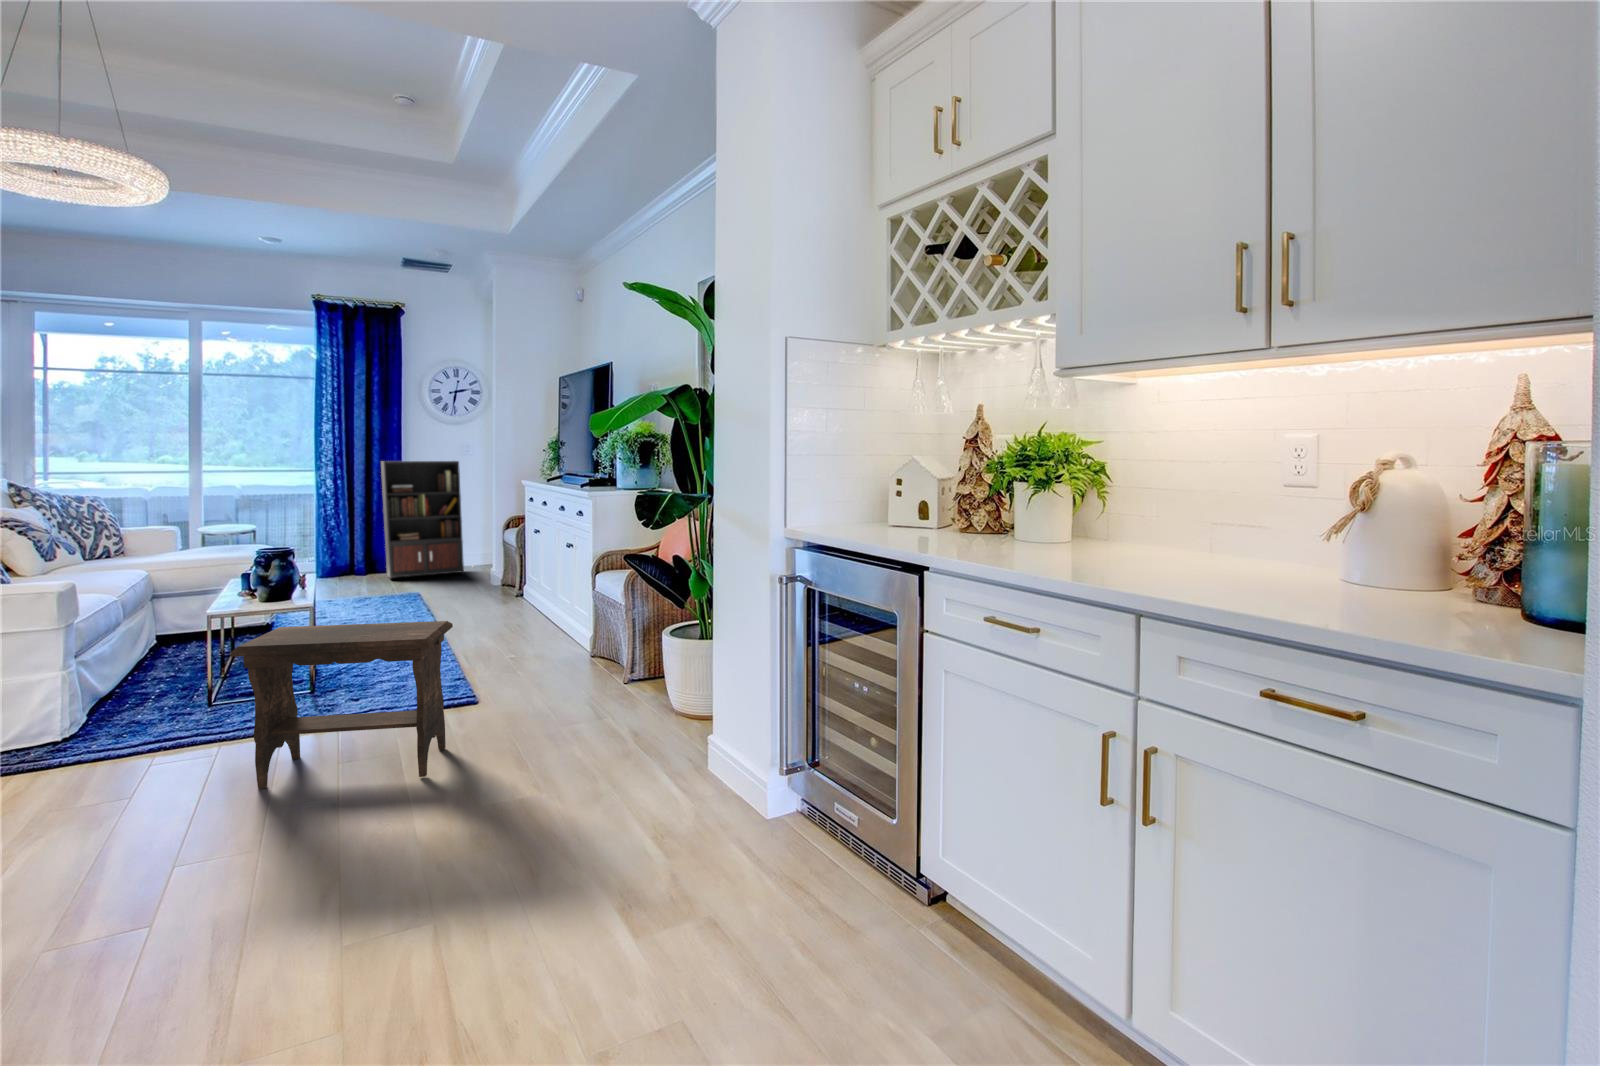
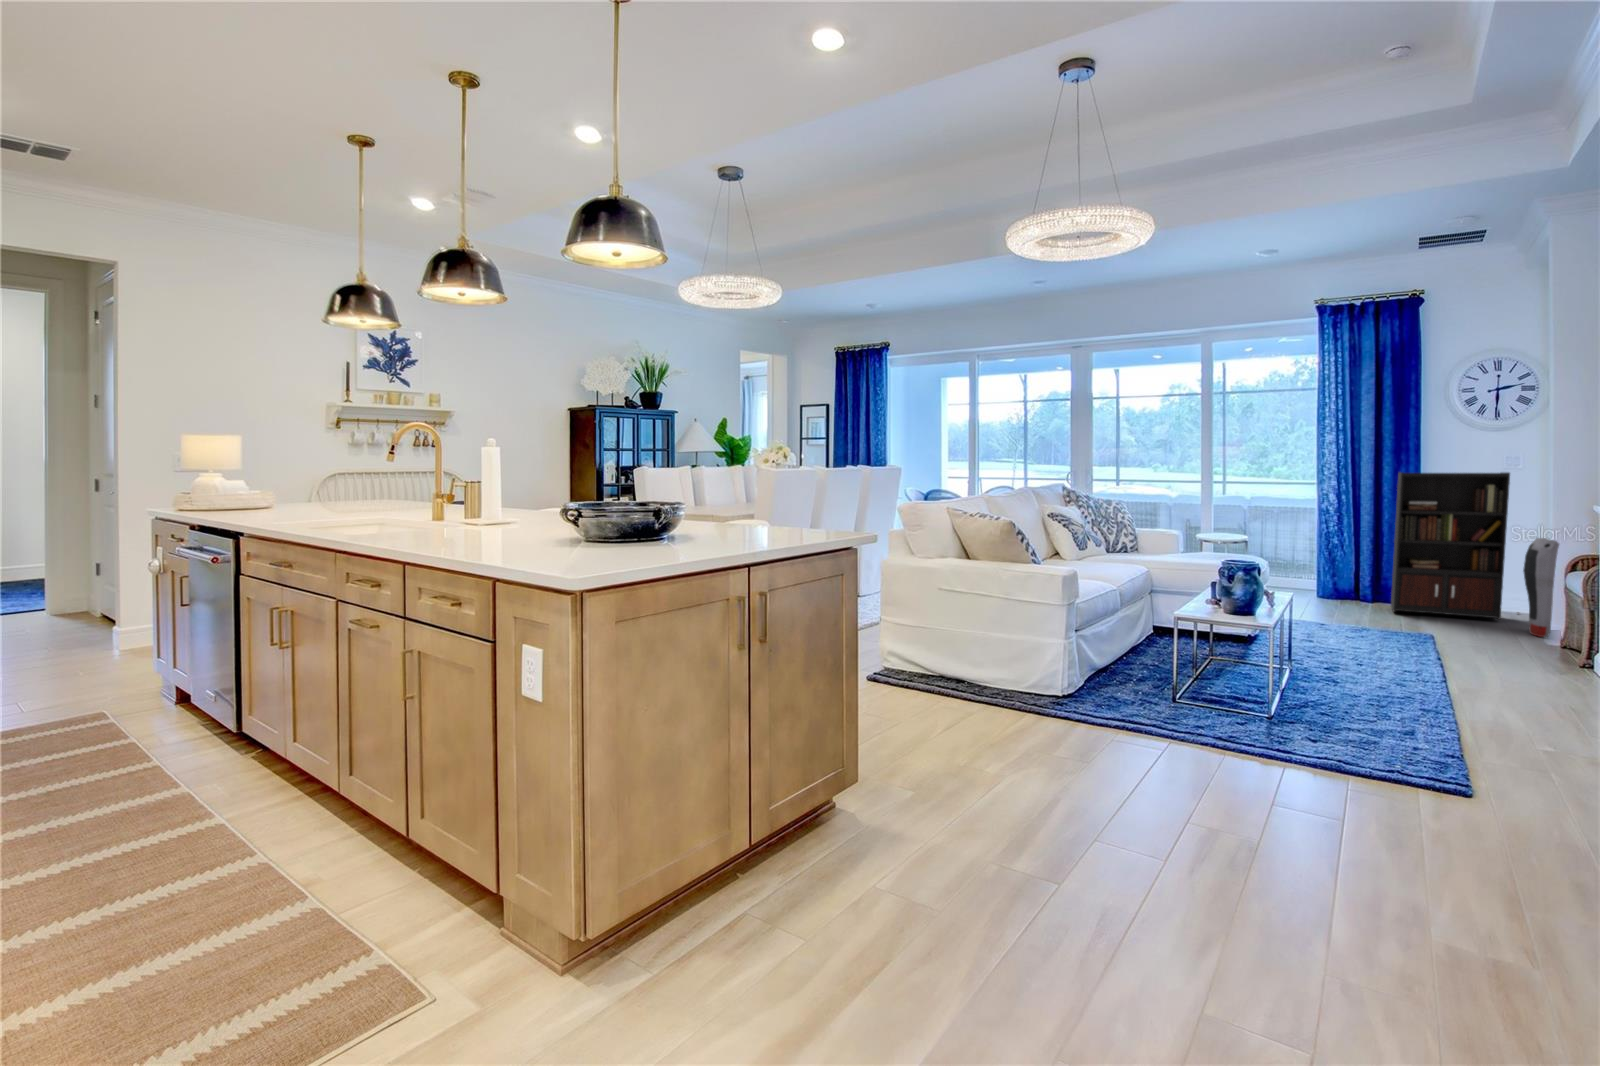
air purifier: none [475,509,495,582] -> present [1523,538,1559,637]
footstool: present [231,621,453,789] -> none [1180,639,1444,863]

